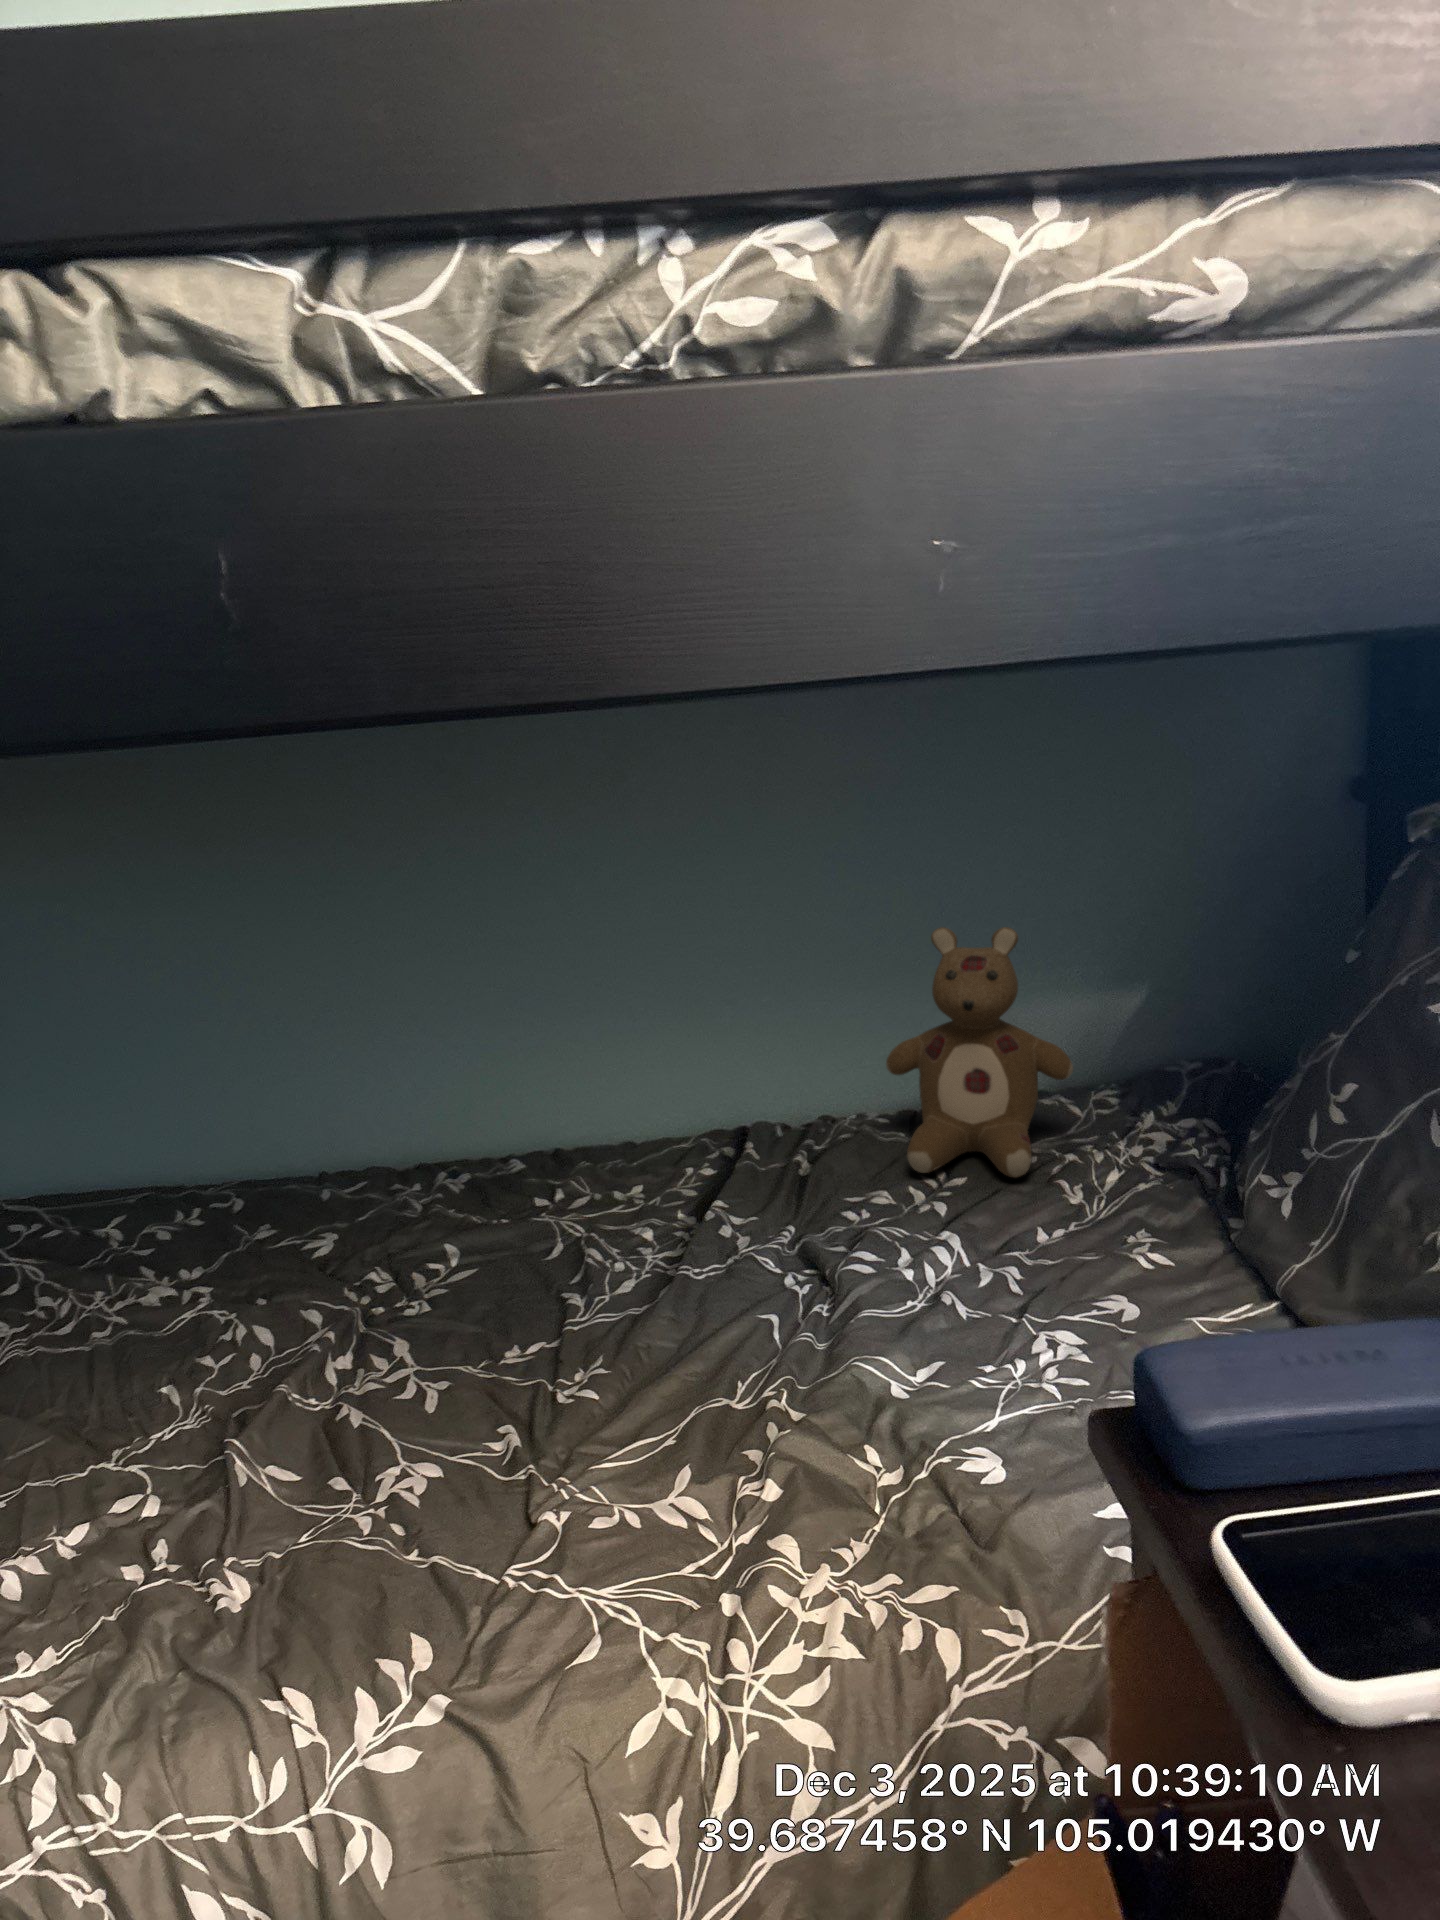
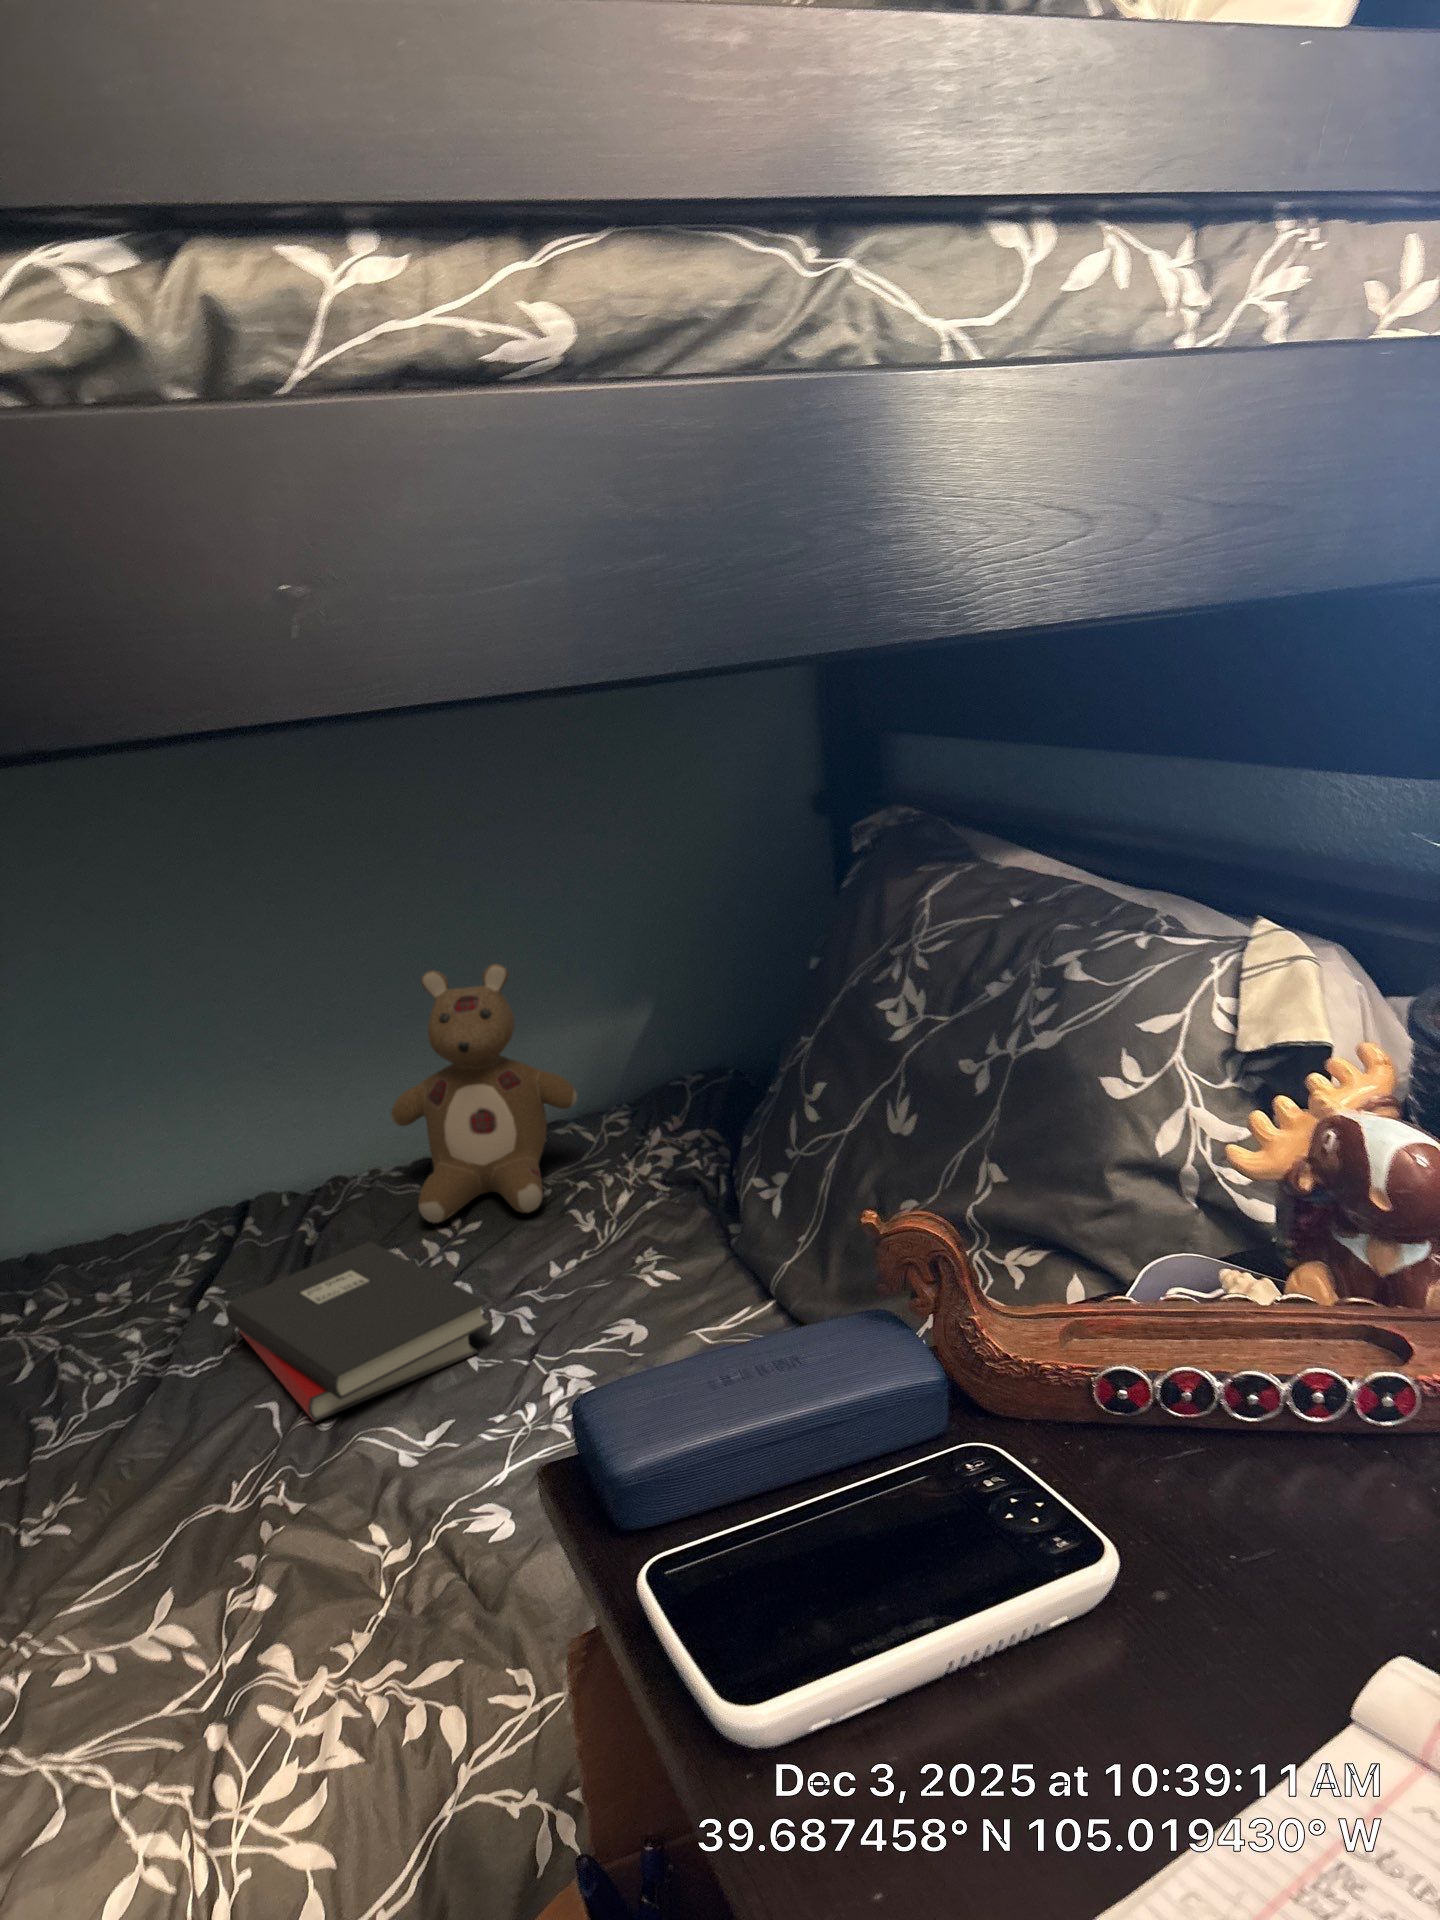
hardback book: none [732,1180,983,1340] -> present [226,1242,491,1422]

